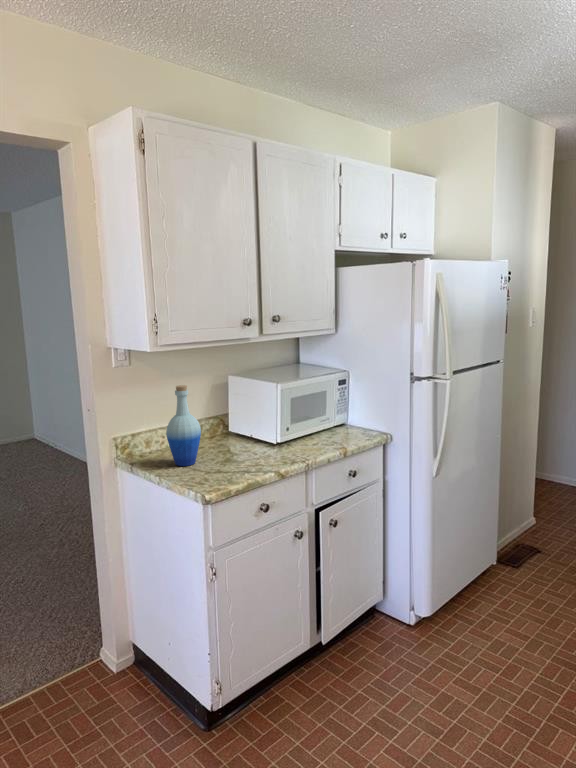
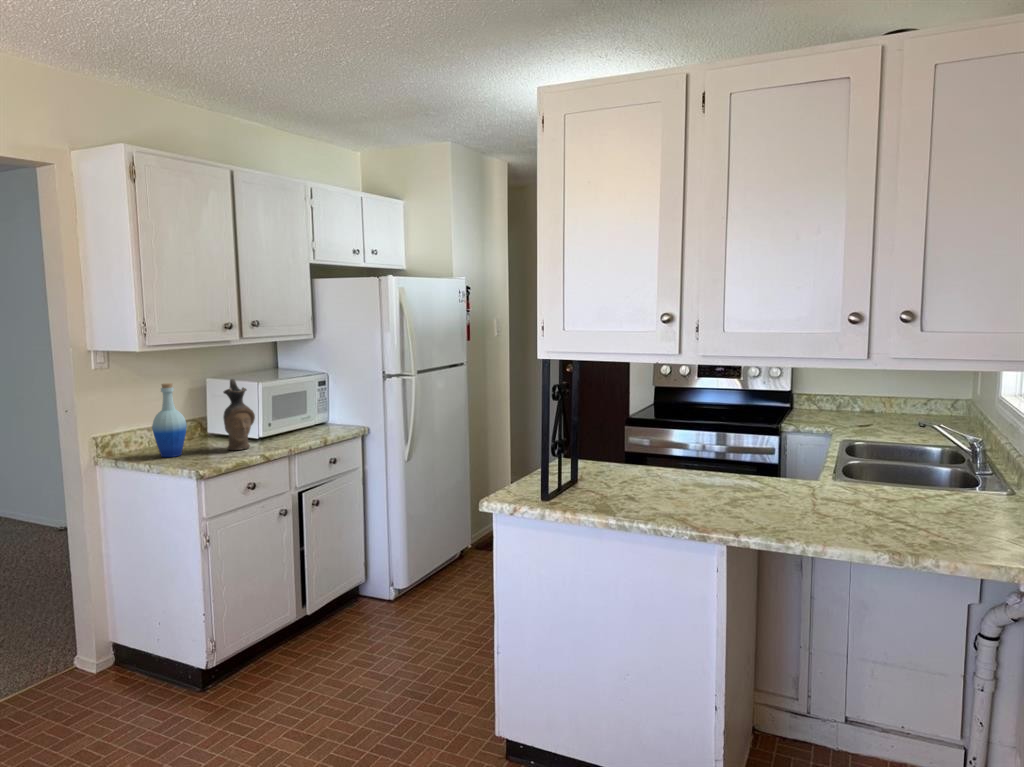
ceramic pitcher: none [239,380,271,461] -> present [223,379,255,450]

